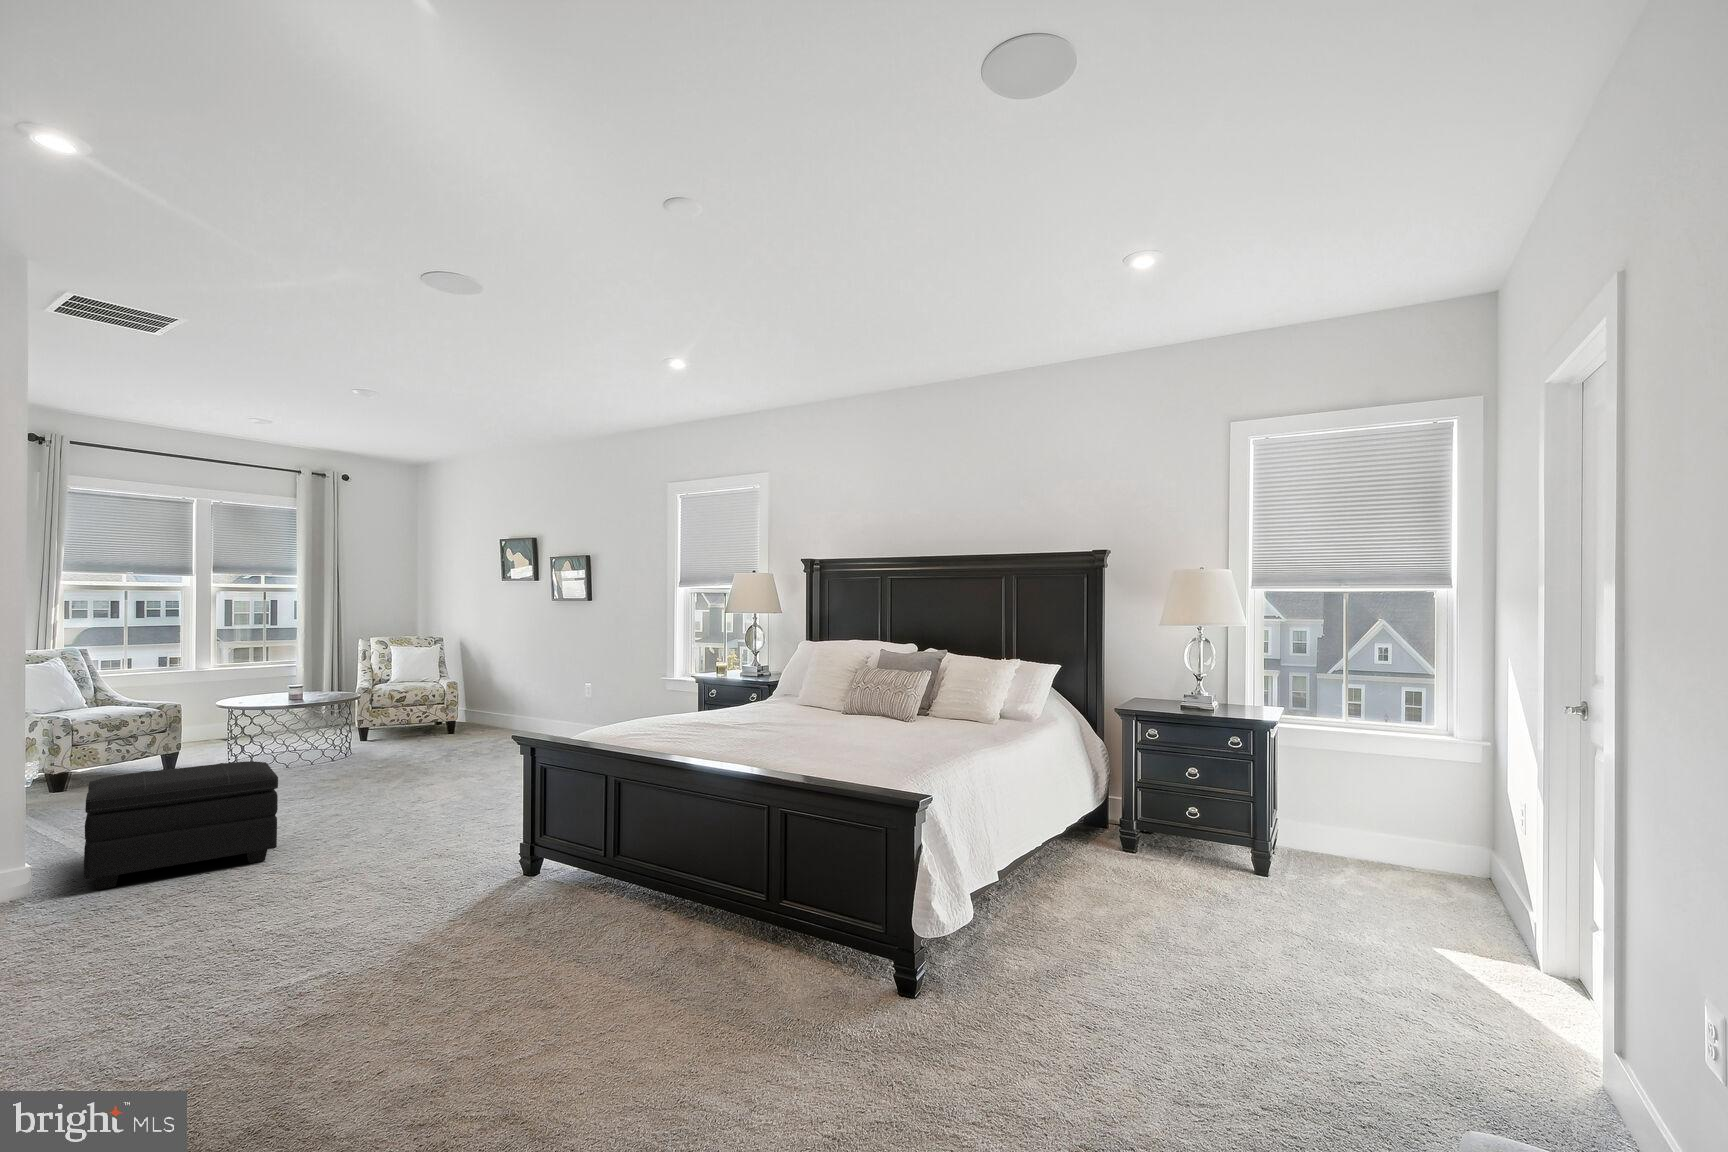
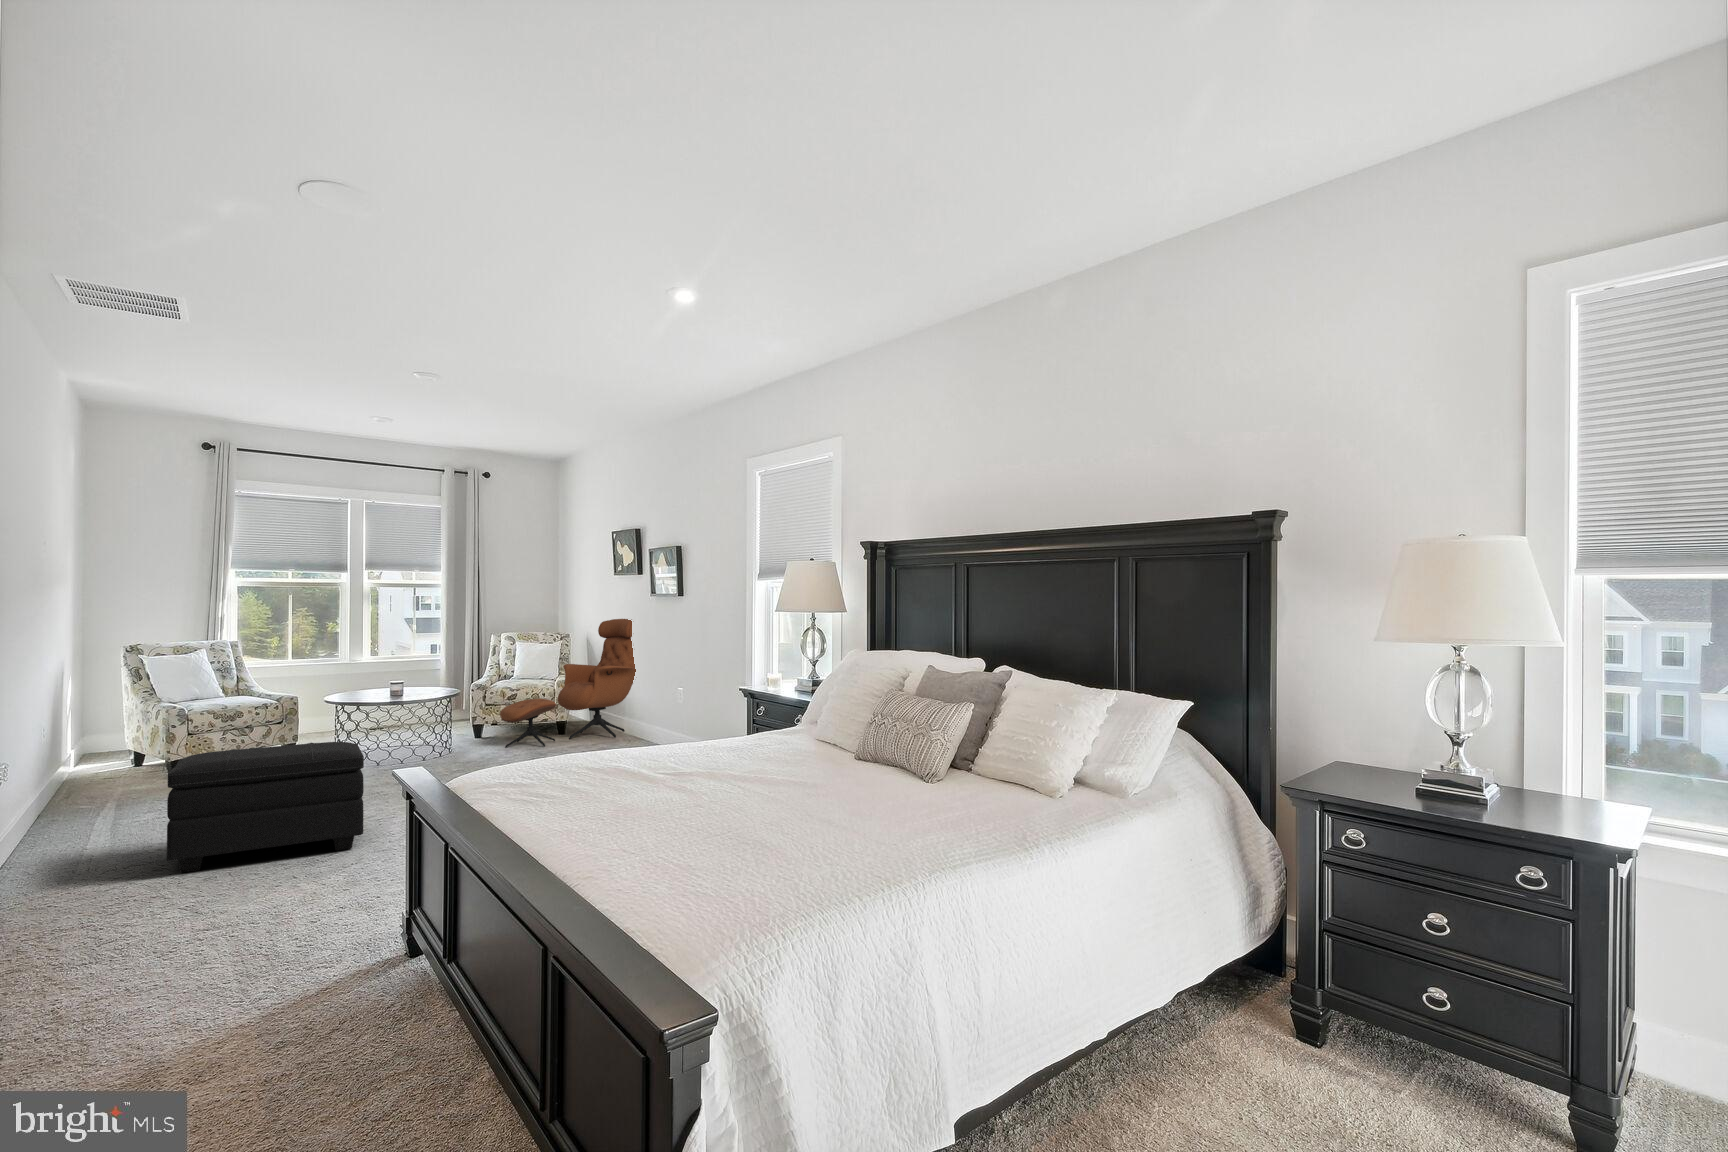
lounge chair: none [391,628,526,750] -> present [500,619,636,748]

